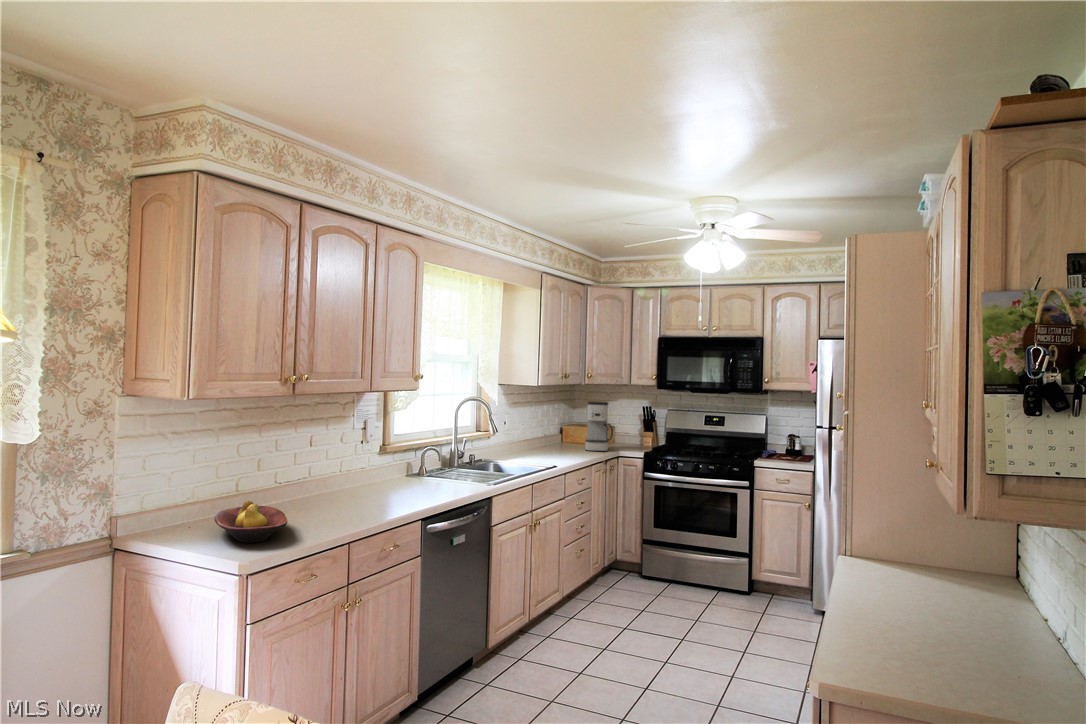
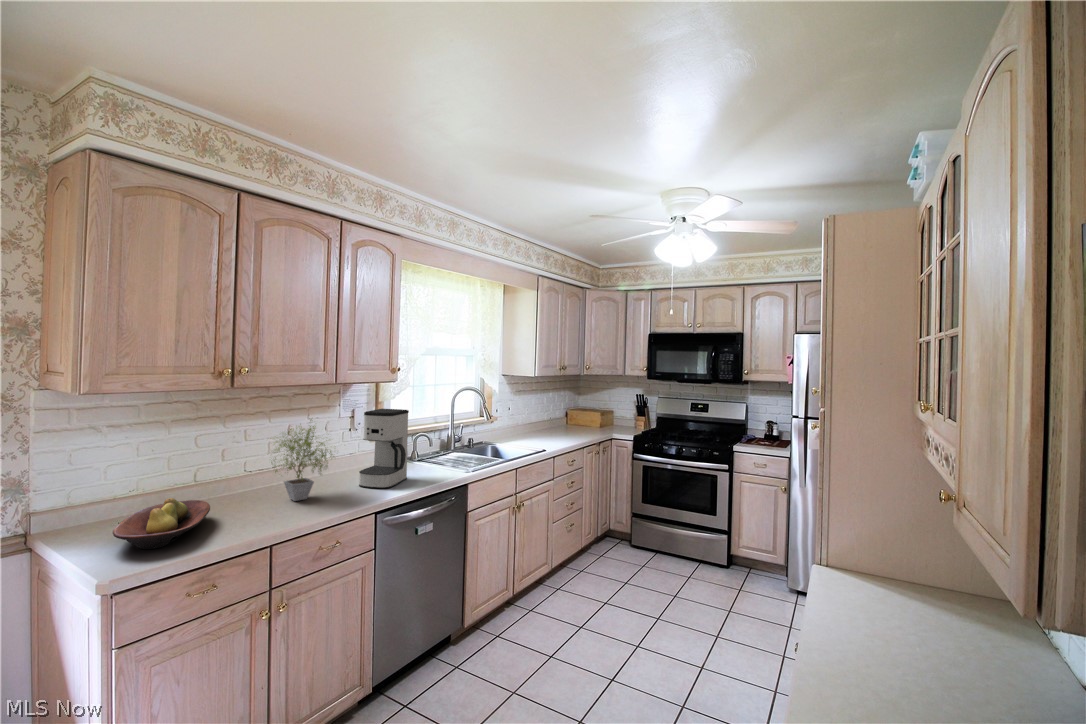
coffee maker: present [585,402,613,451] -> present [359,409,409,488]
potted plant: none [306,425,381,510] -> present [271,426,332,501]

